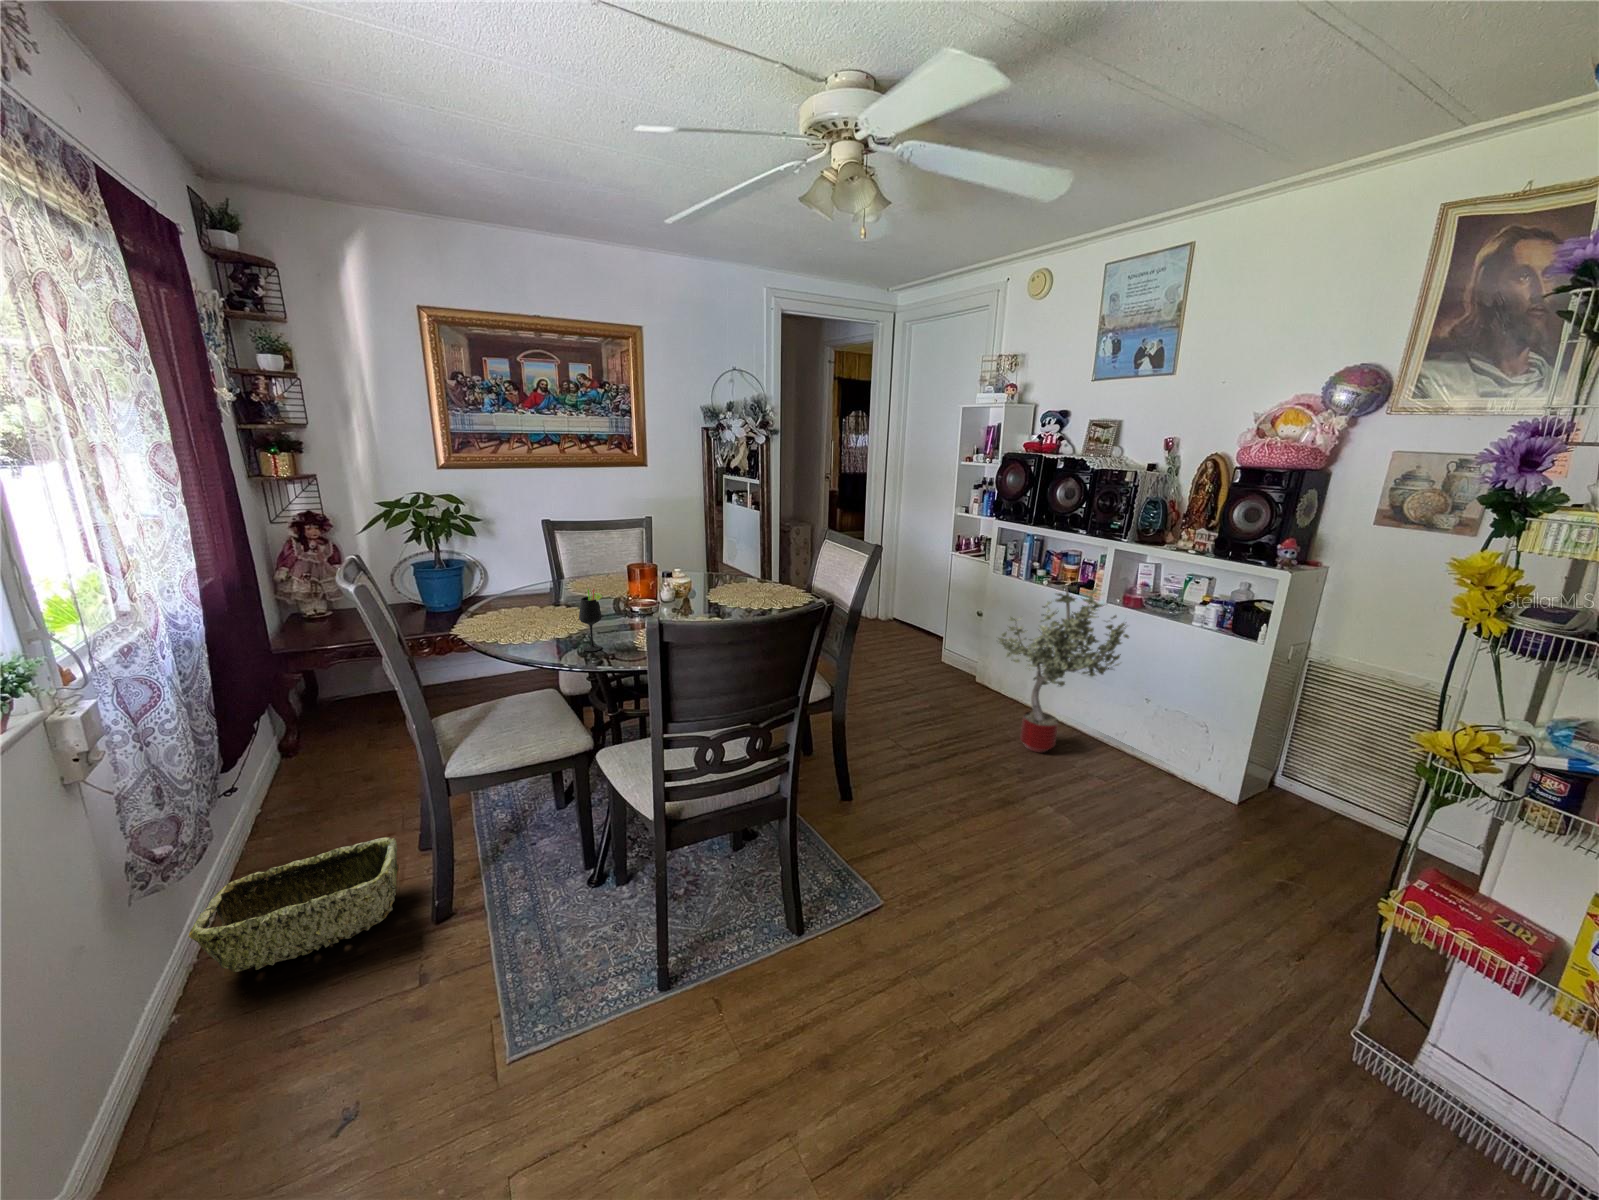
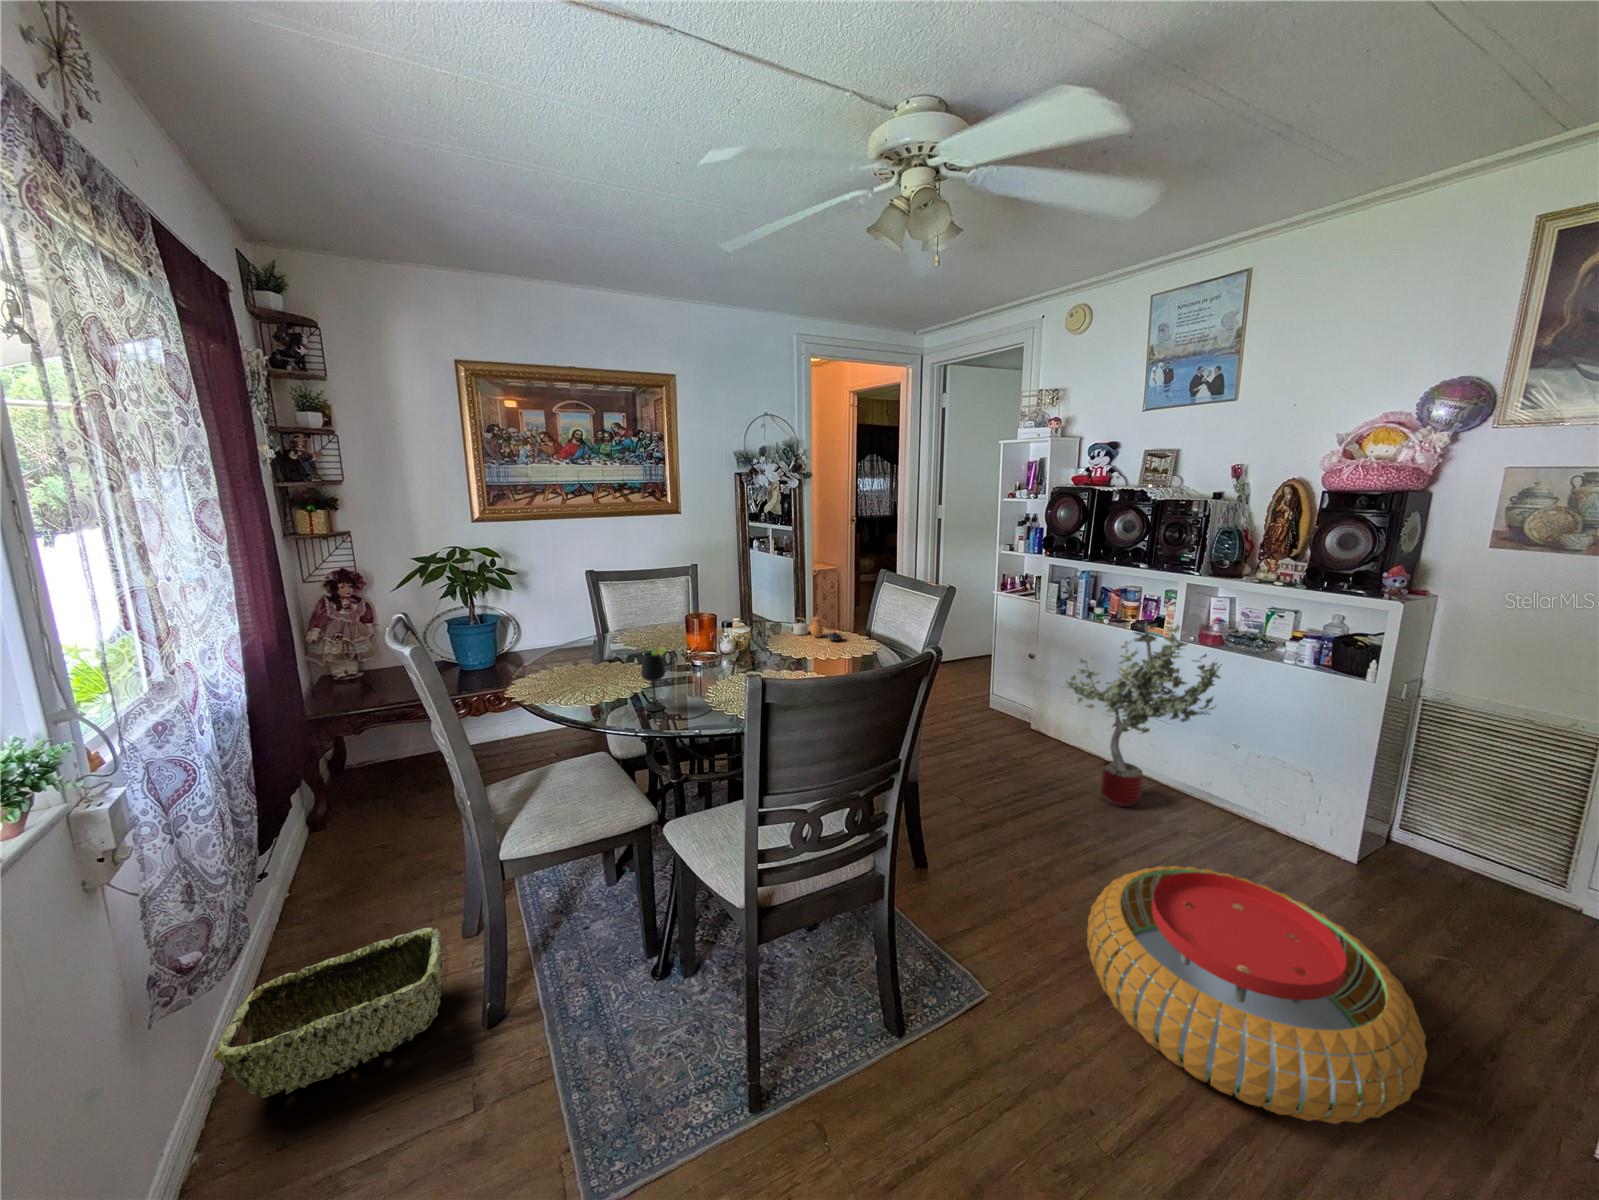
teapot: none [738,568,783,593] -> present [793,616,842,640]
pouf: none [973,801,1238,1008] -> present [1087,866,1427,1124]

